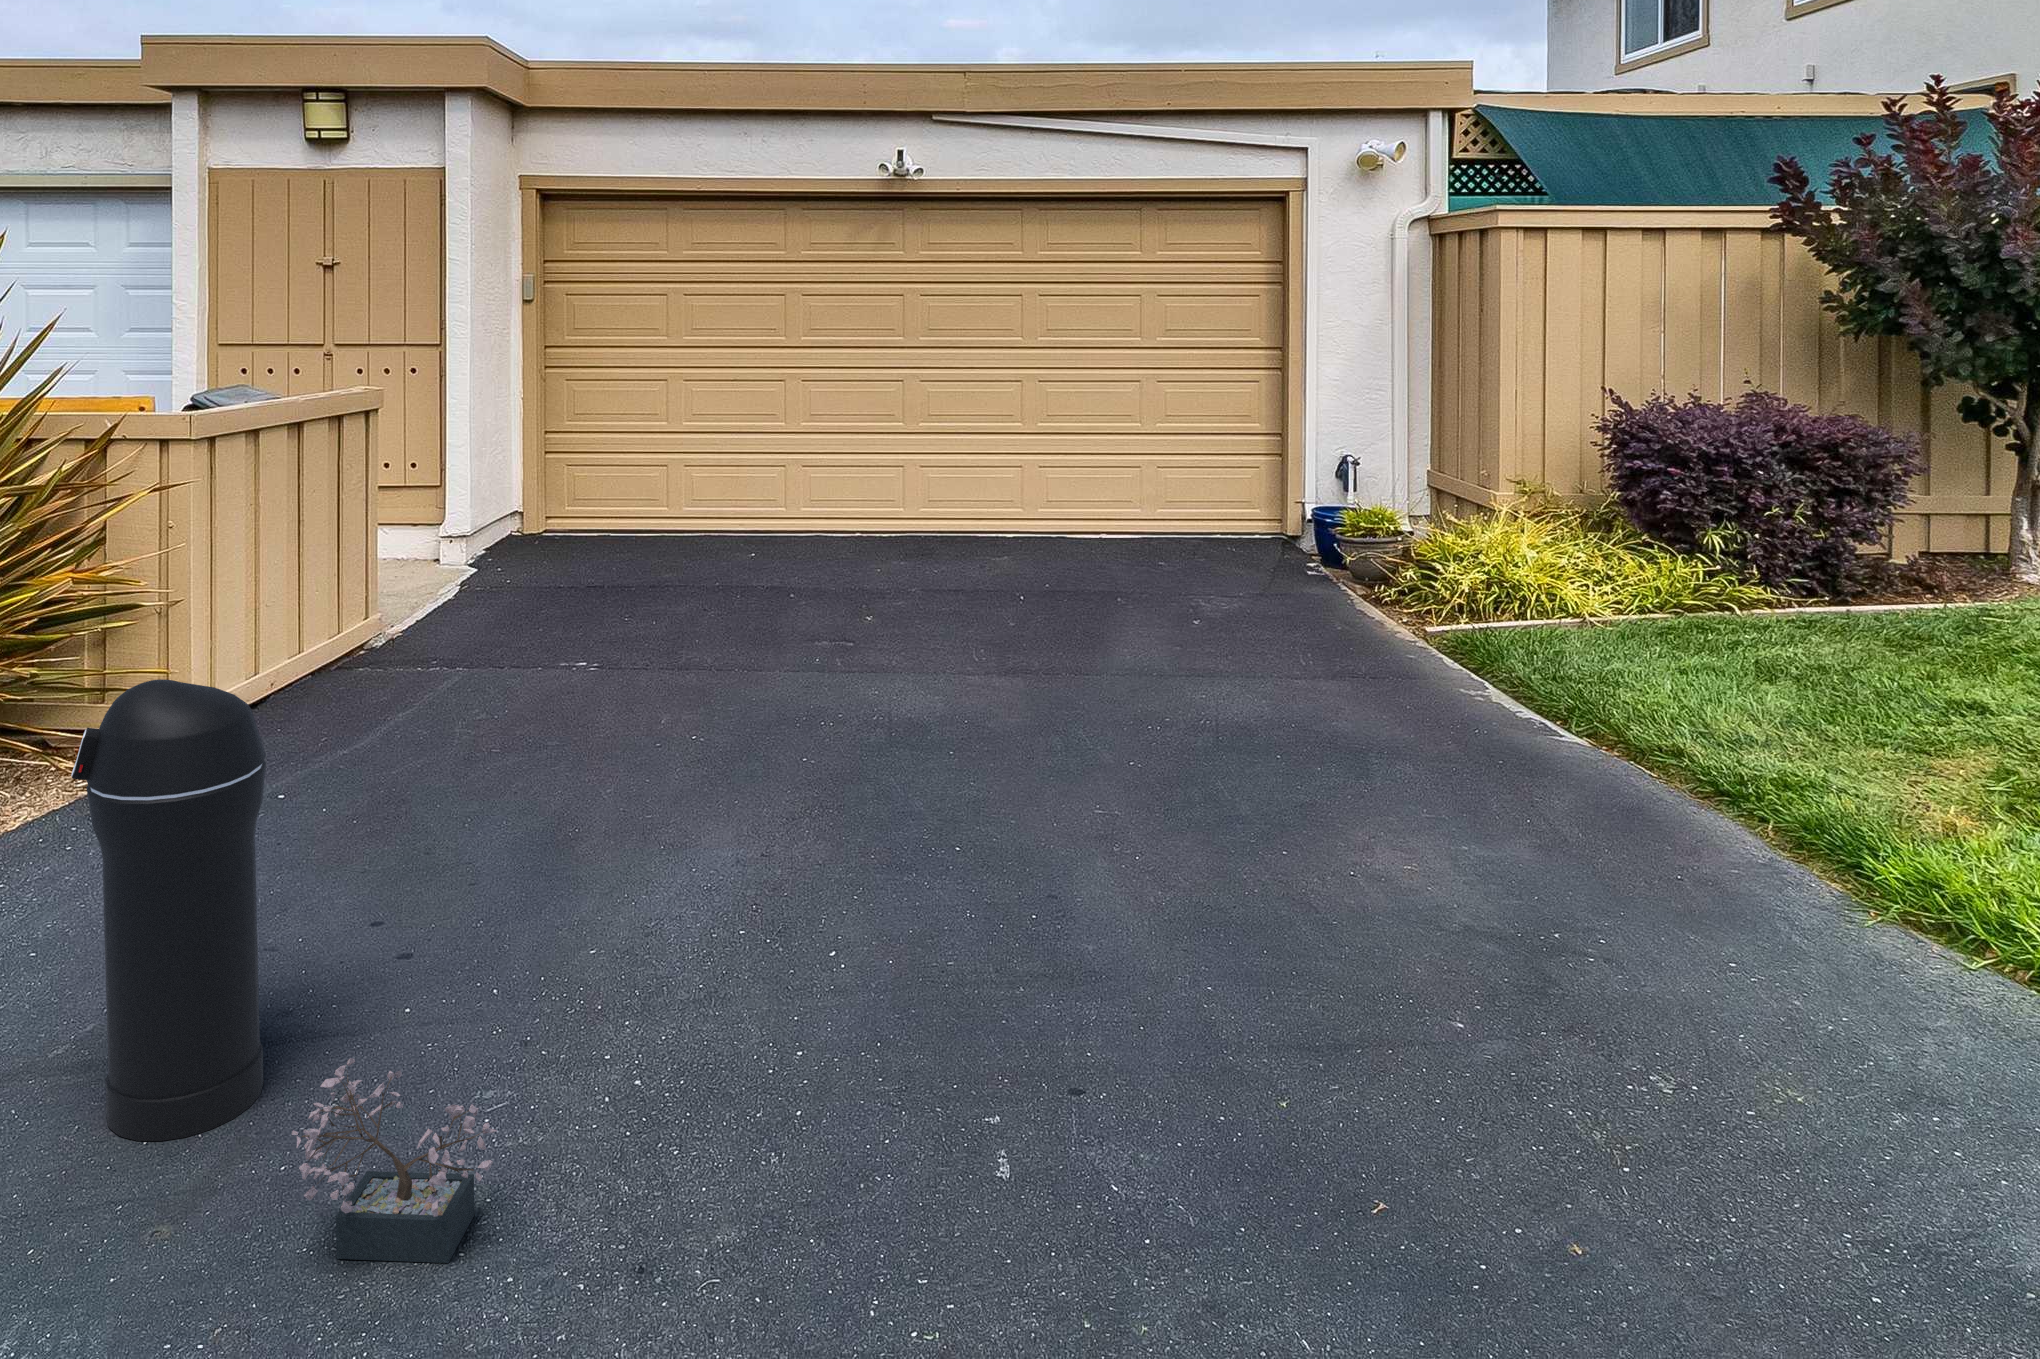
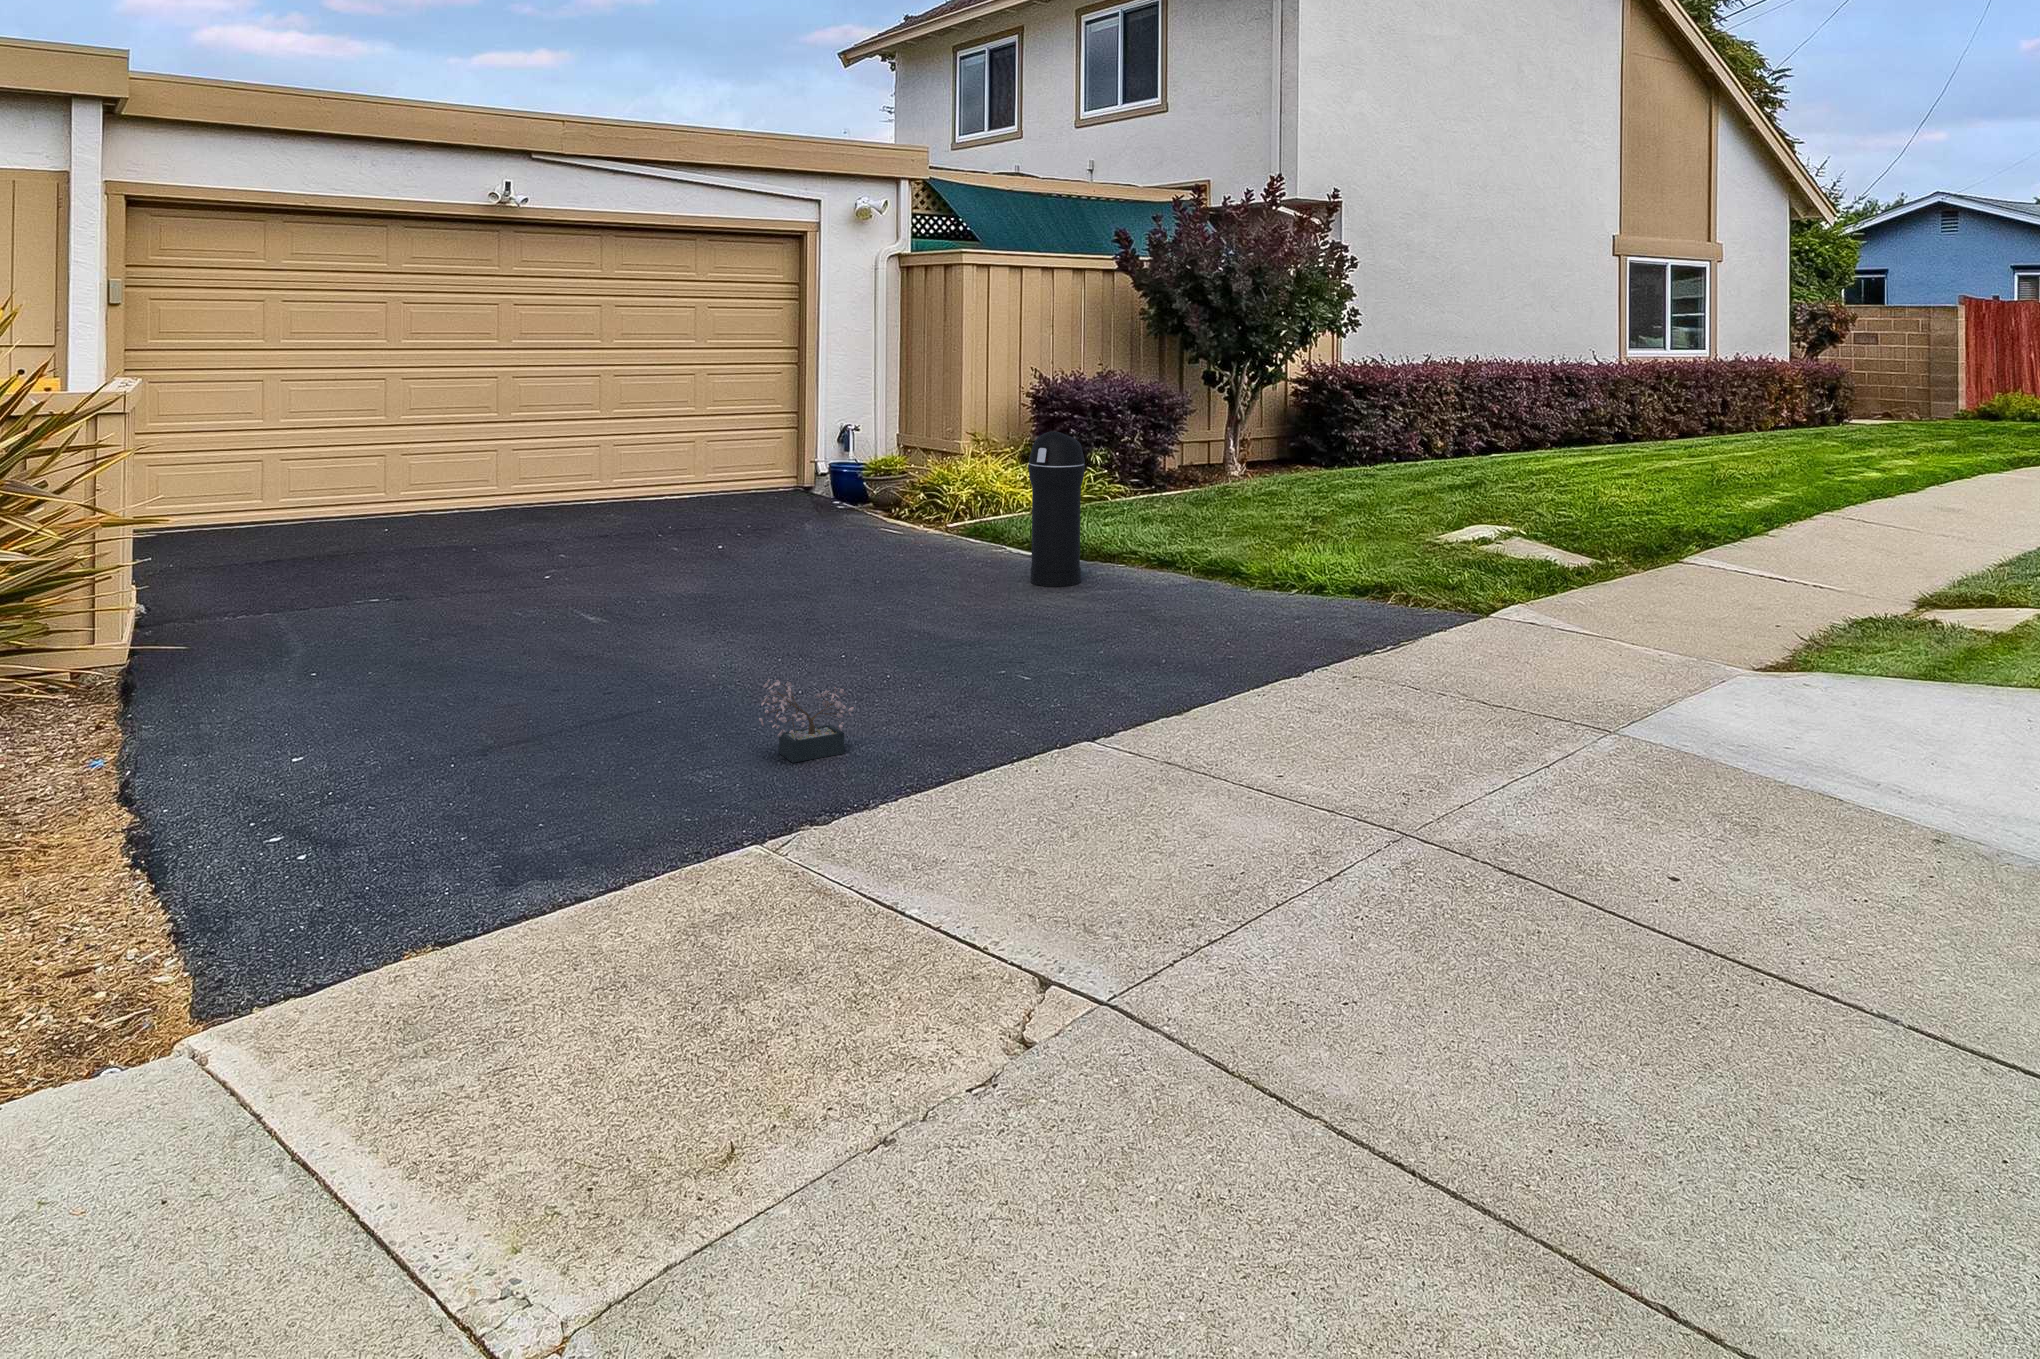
trash can: present [71,679,266,1141] -> present [1028,432,1085,587]

